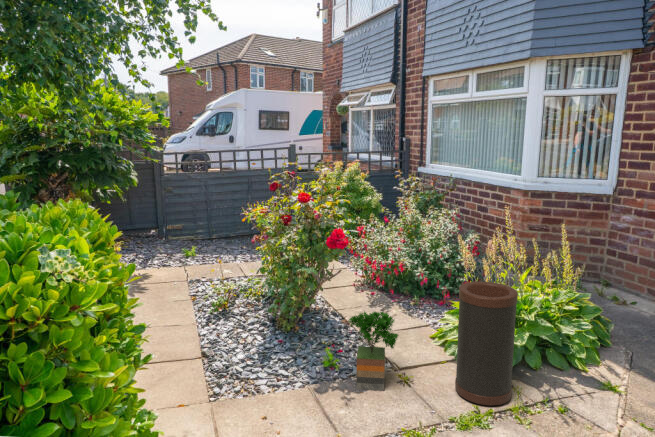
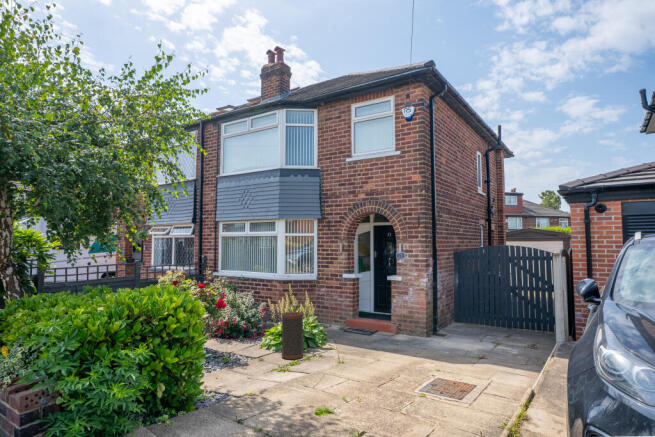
potted tree: present [349,311,398,391] -> none [238,330,262,366]

